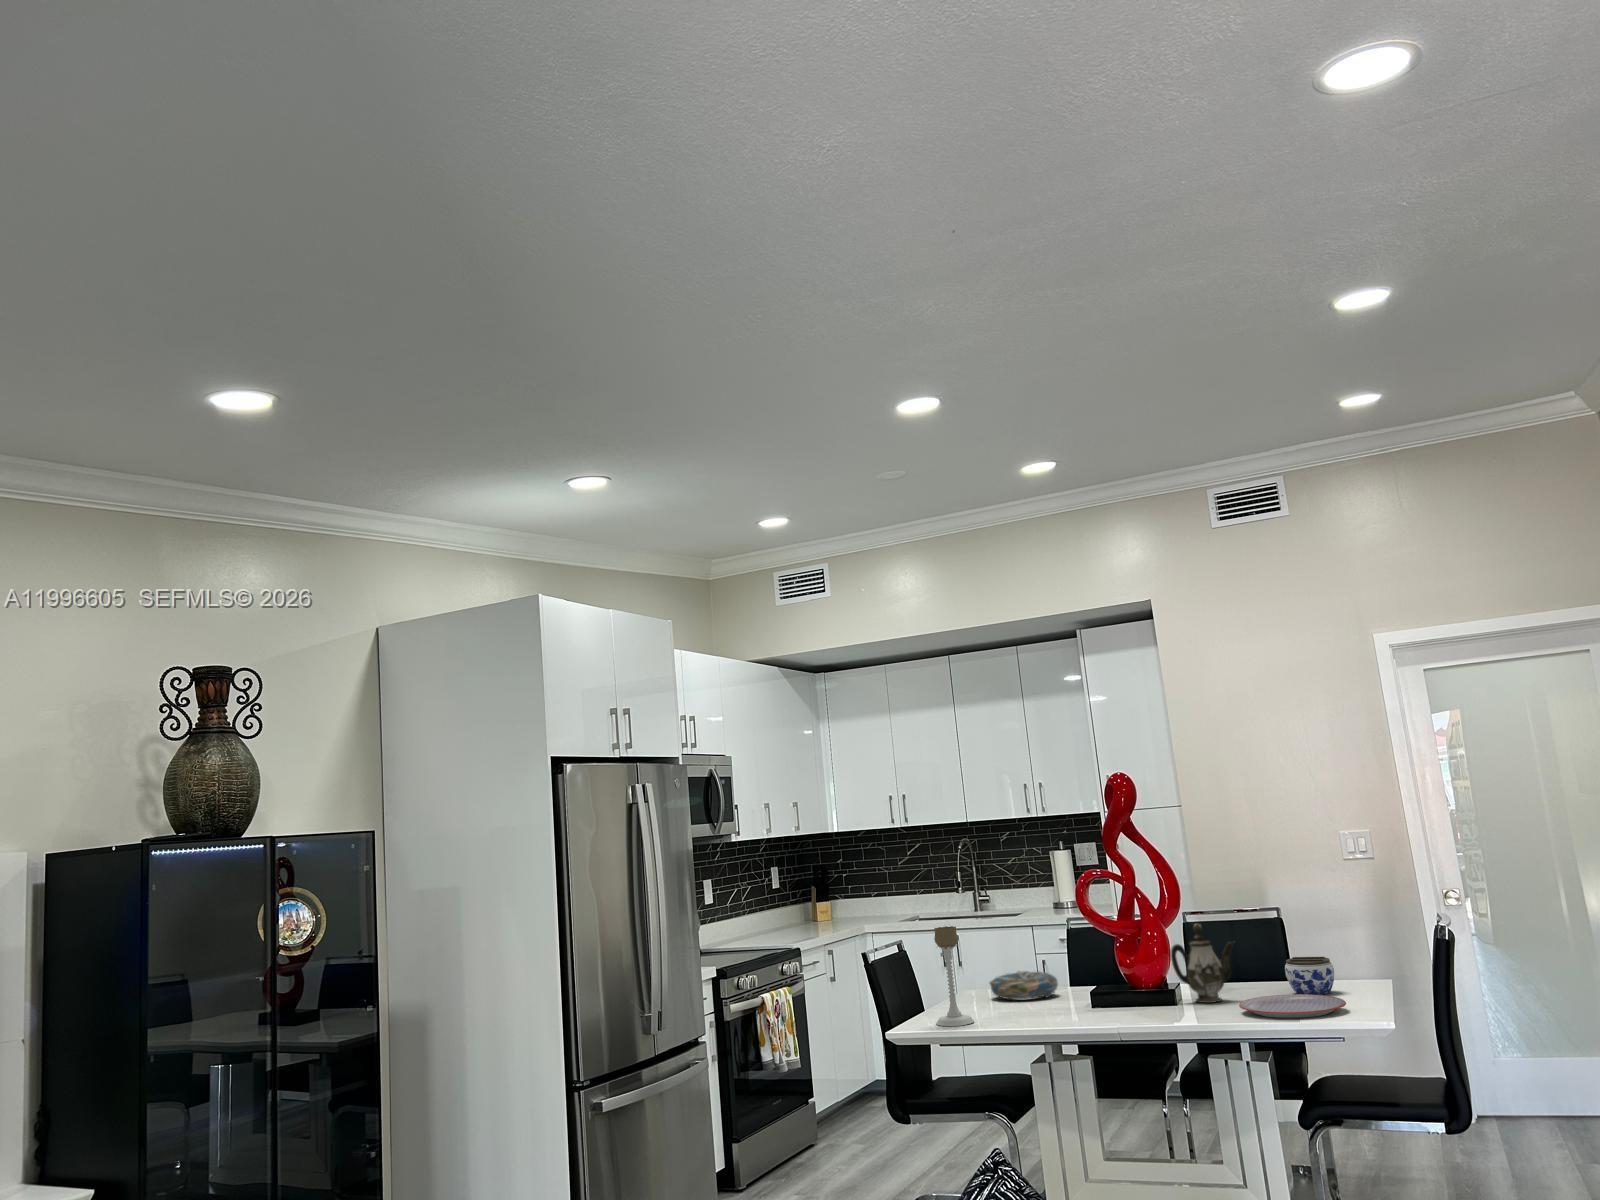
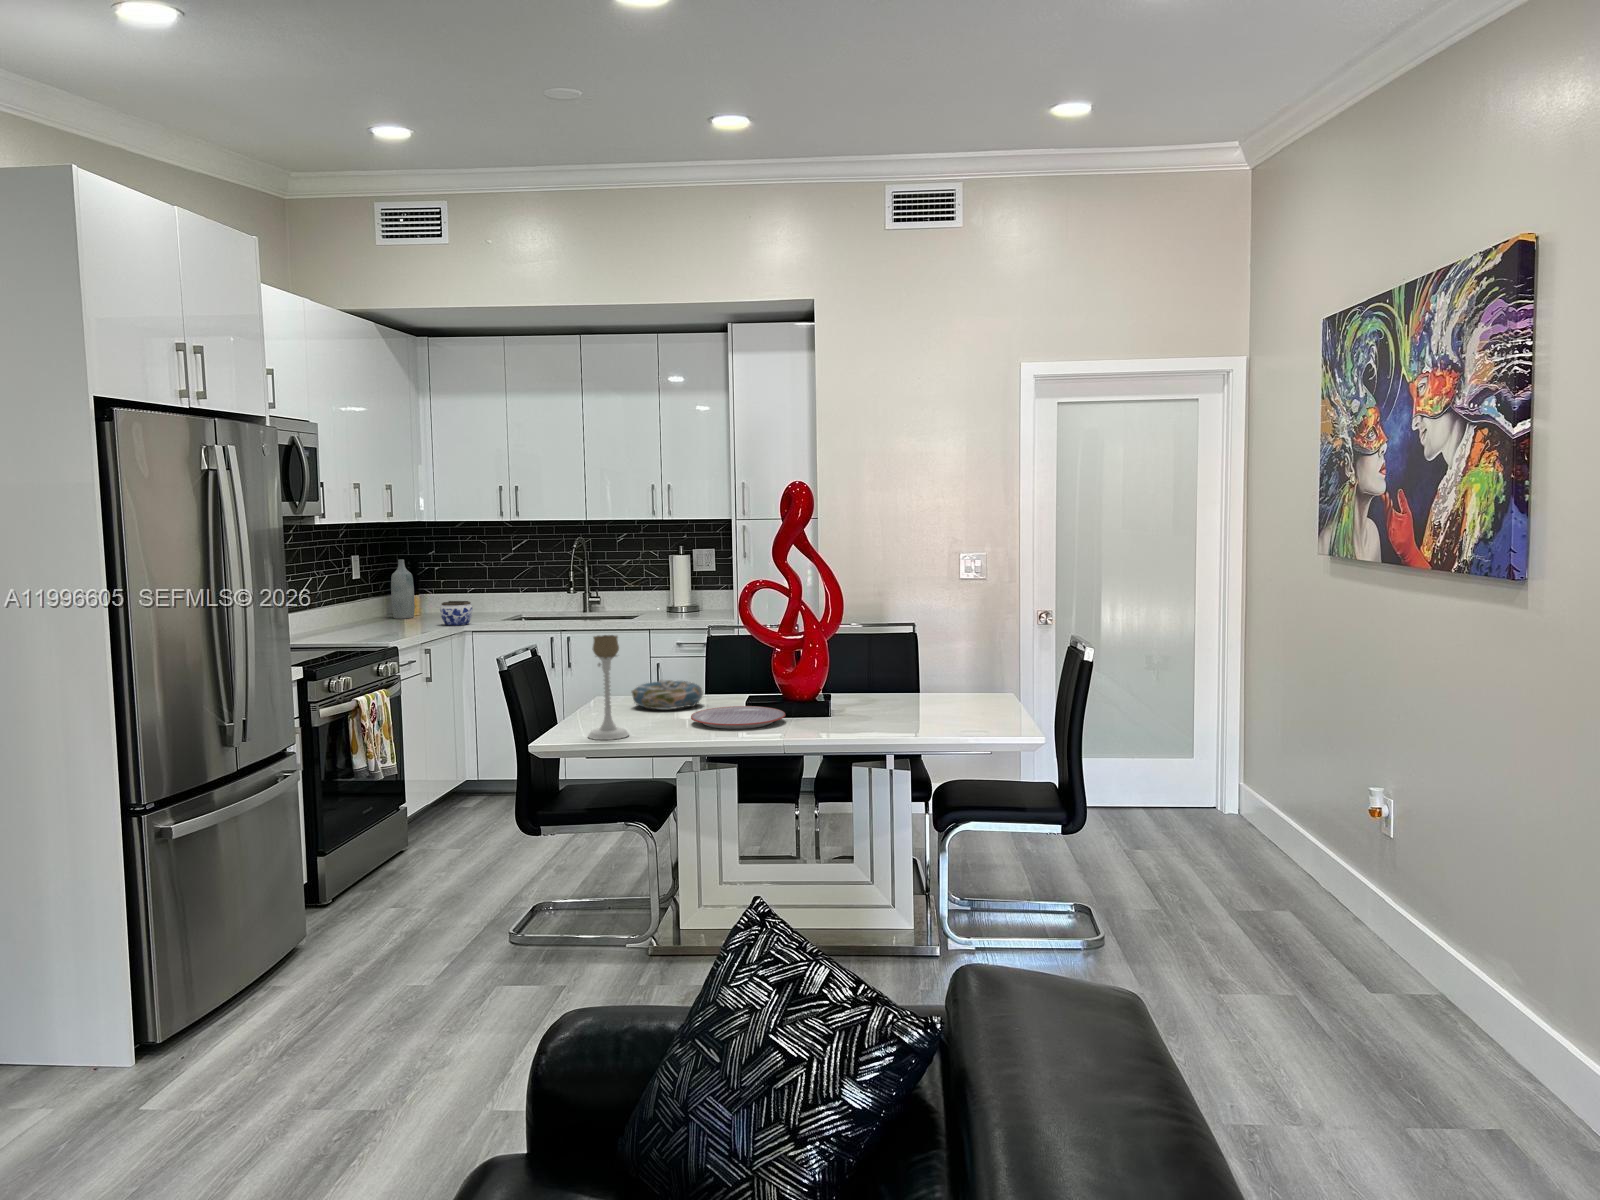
bottle: none [806,869,826,923] -> present [391,560,415,619]
teapot: present [1171,923,1234,1003] -> none [828,638,891,715]
jar: present [1285,957,1334,995] -> present [440,601,473,626]
plate: present [1239,994,1346,1018] -> present [691,706,785,729]

